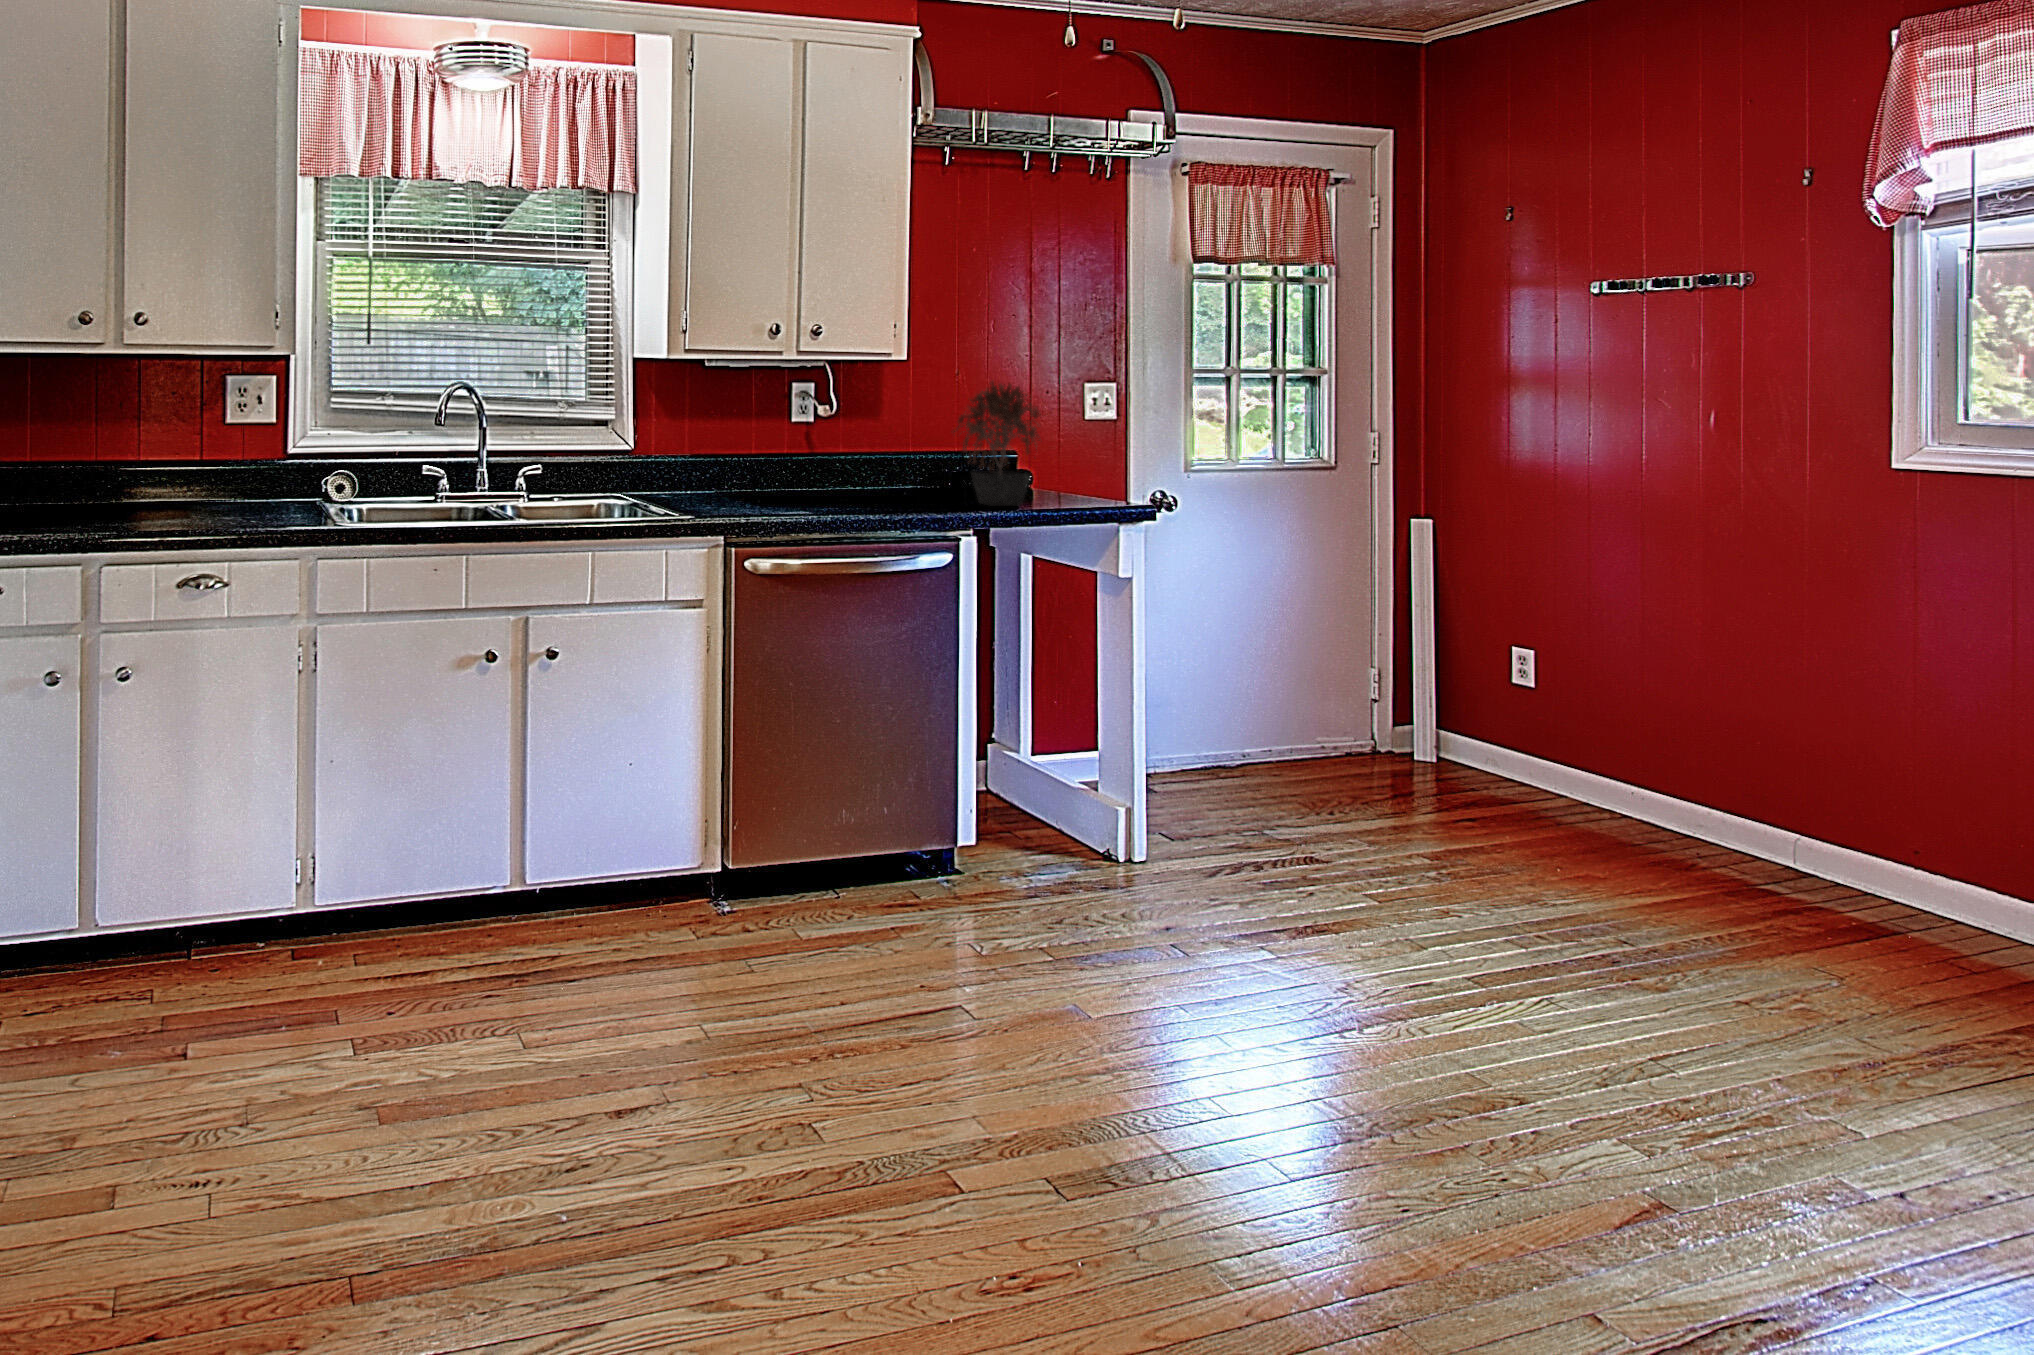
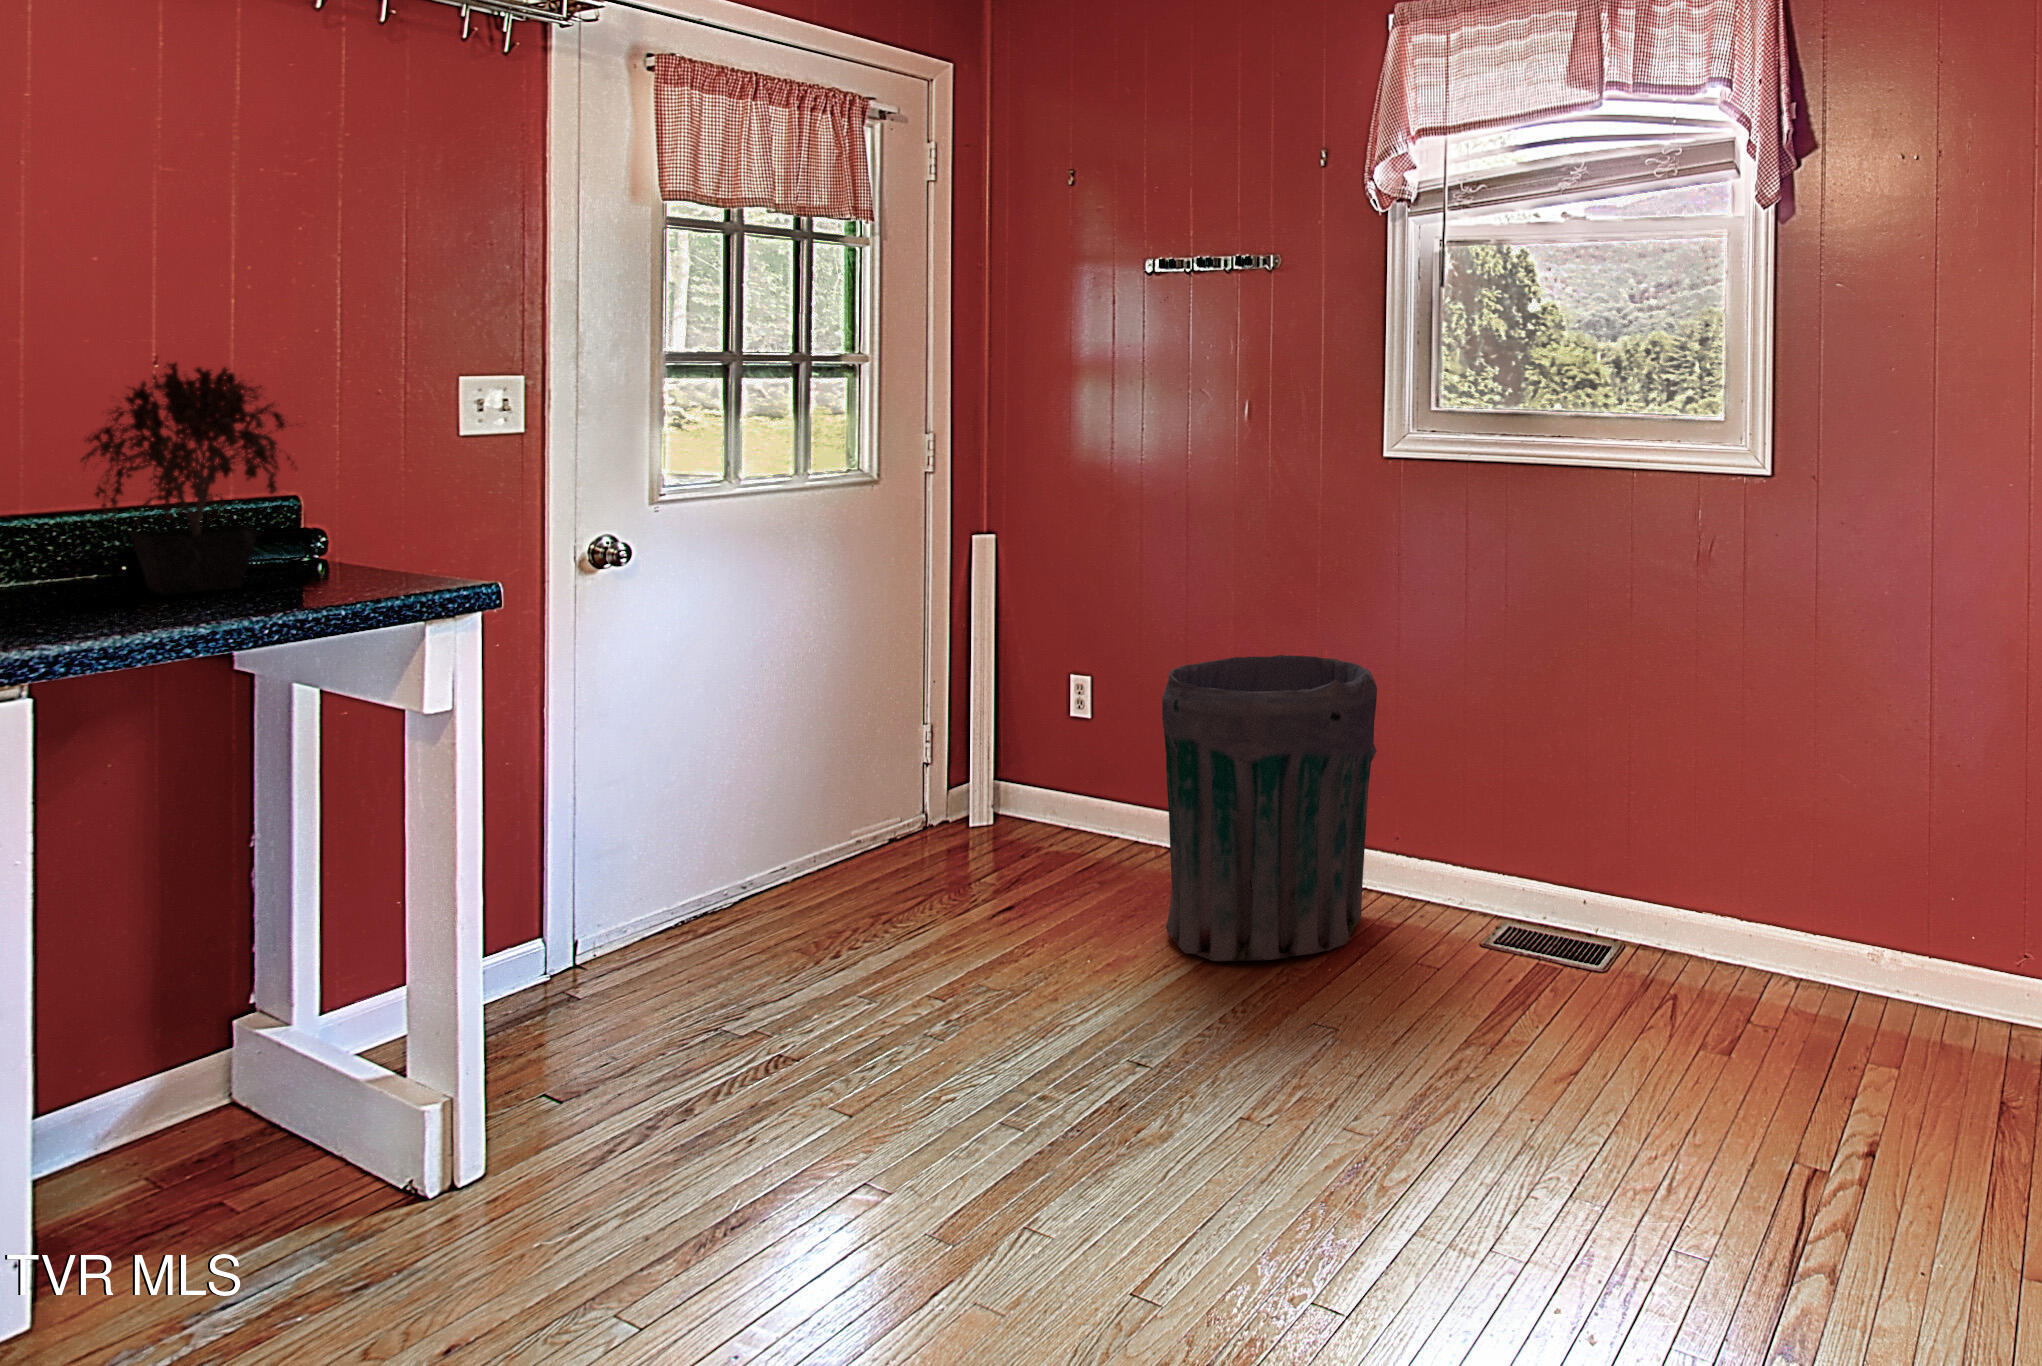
trash can: none [1627,641,1882,918] -> present [1162,655,1377,961]

